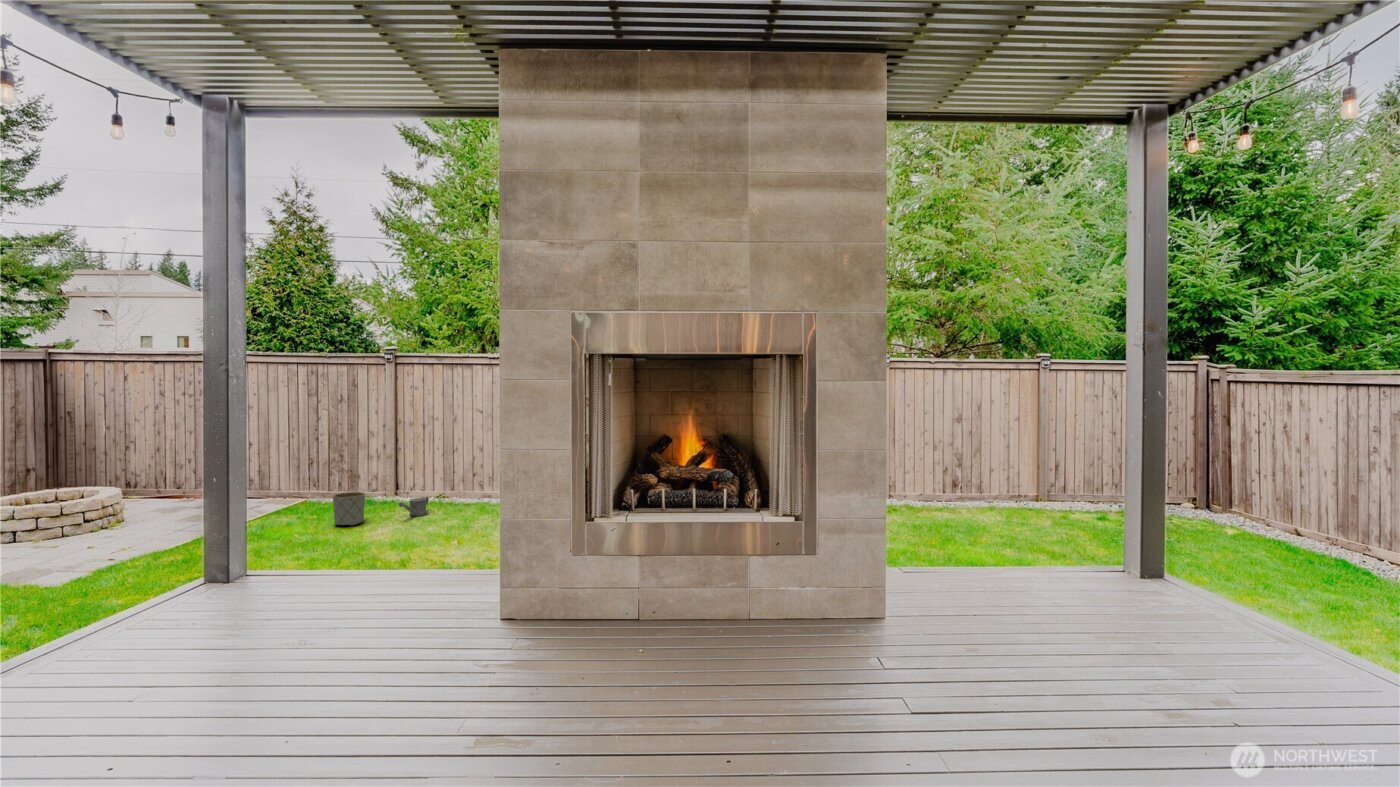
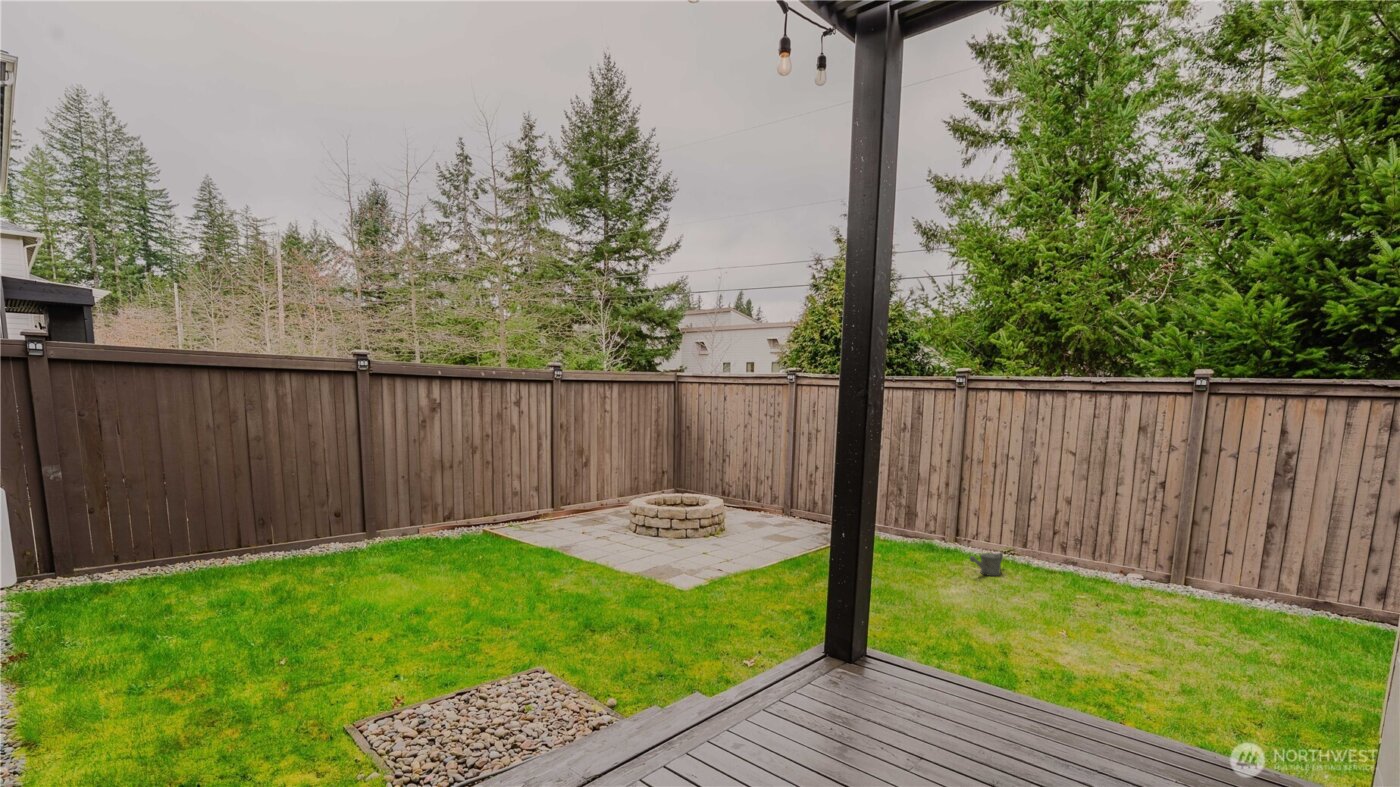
planter: present [333,492,365,526] -> none [898,534,931,574]

